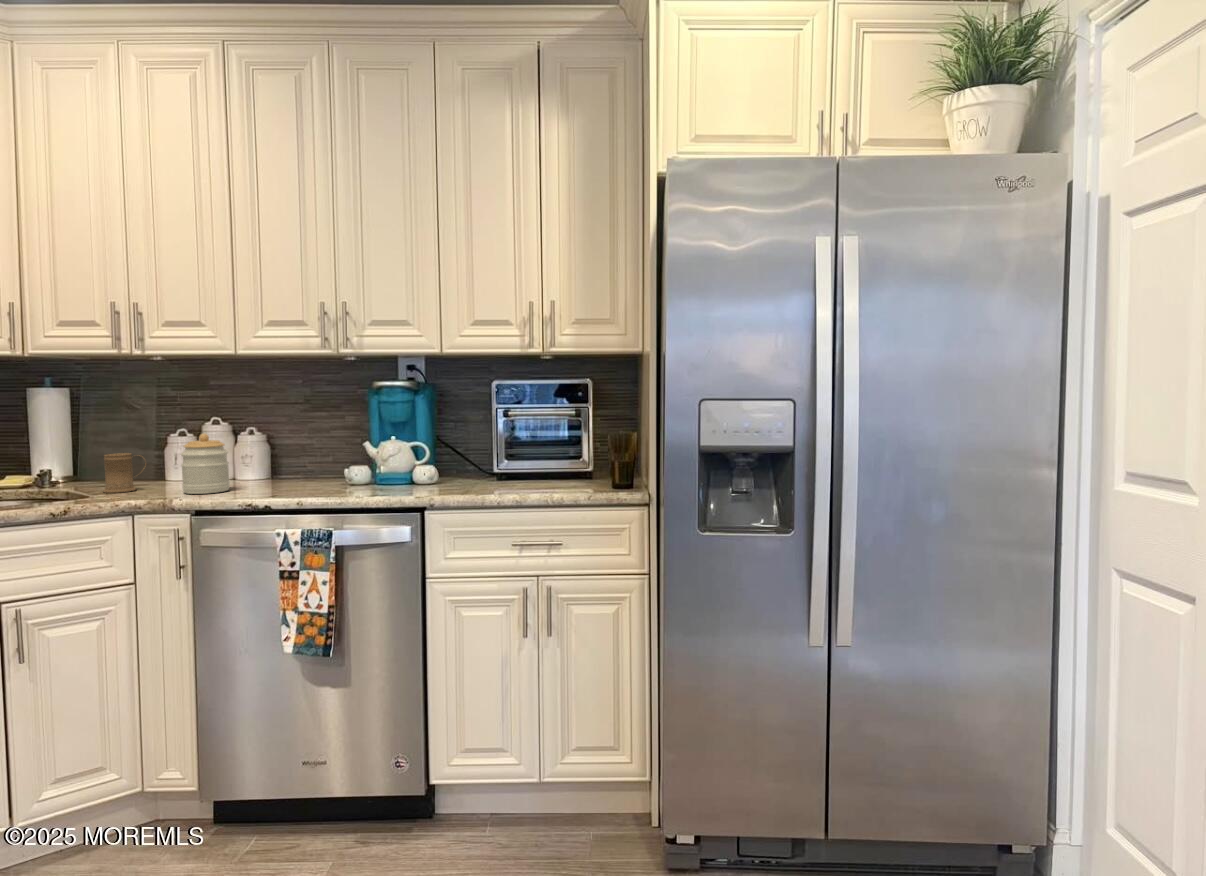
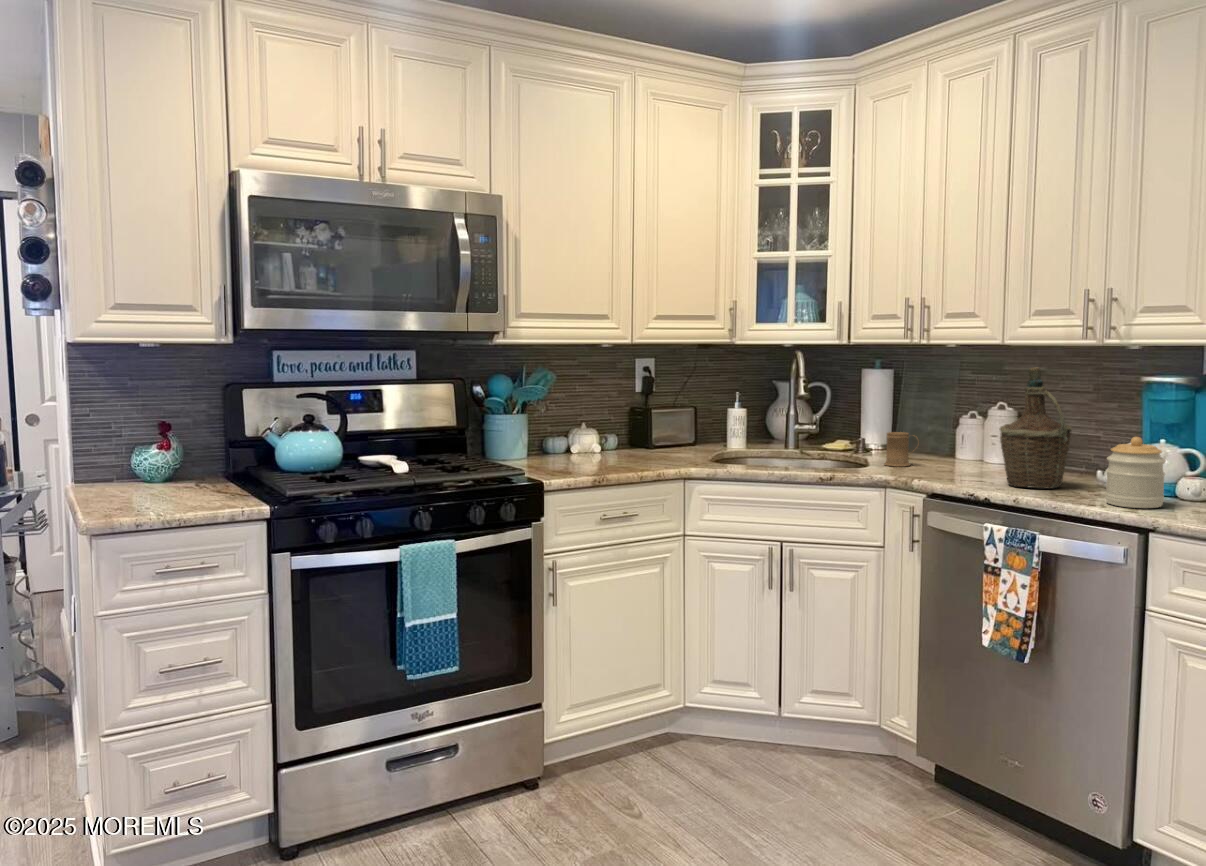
bottle: none [257,375,325,492] -> present [1000,368,1072,488]
jar: present [181,434,230,494] -> present [1105,437,1166,508]

